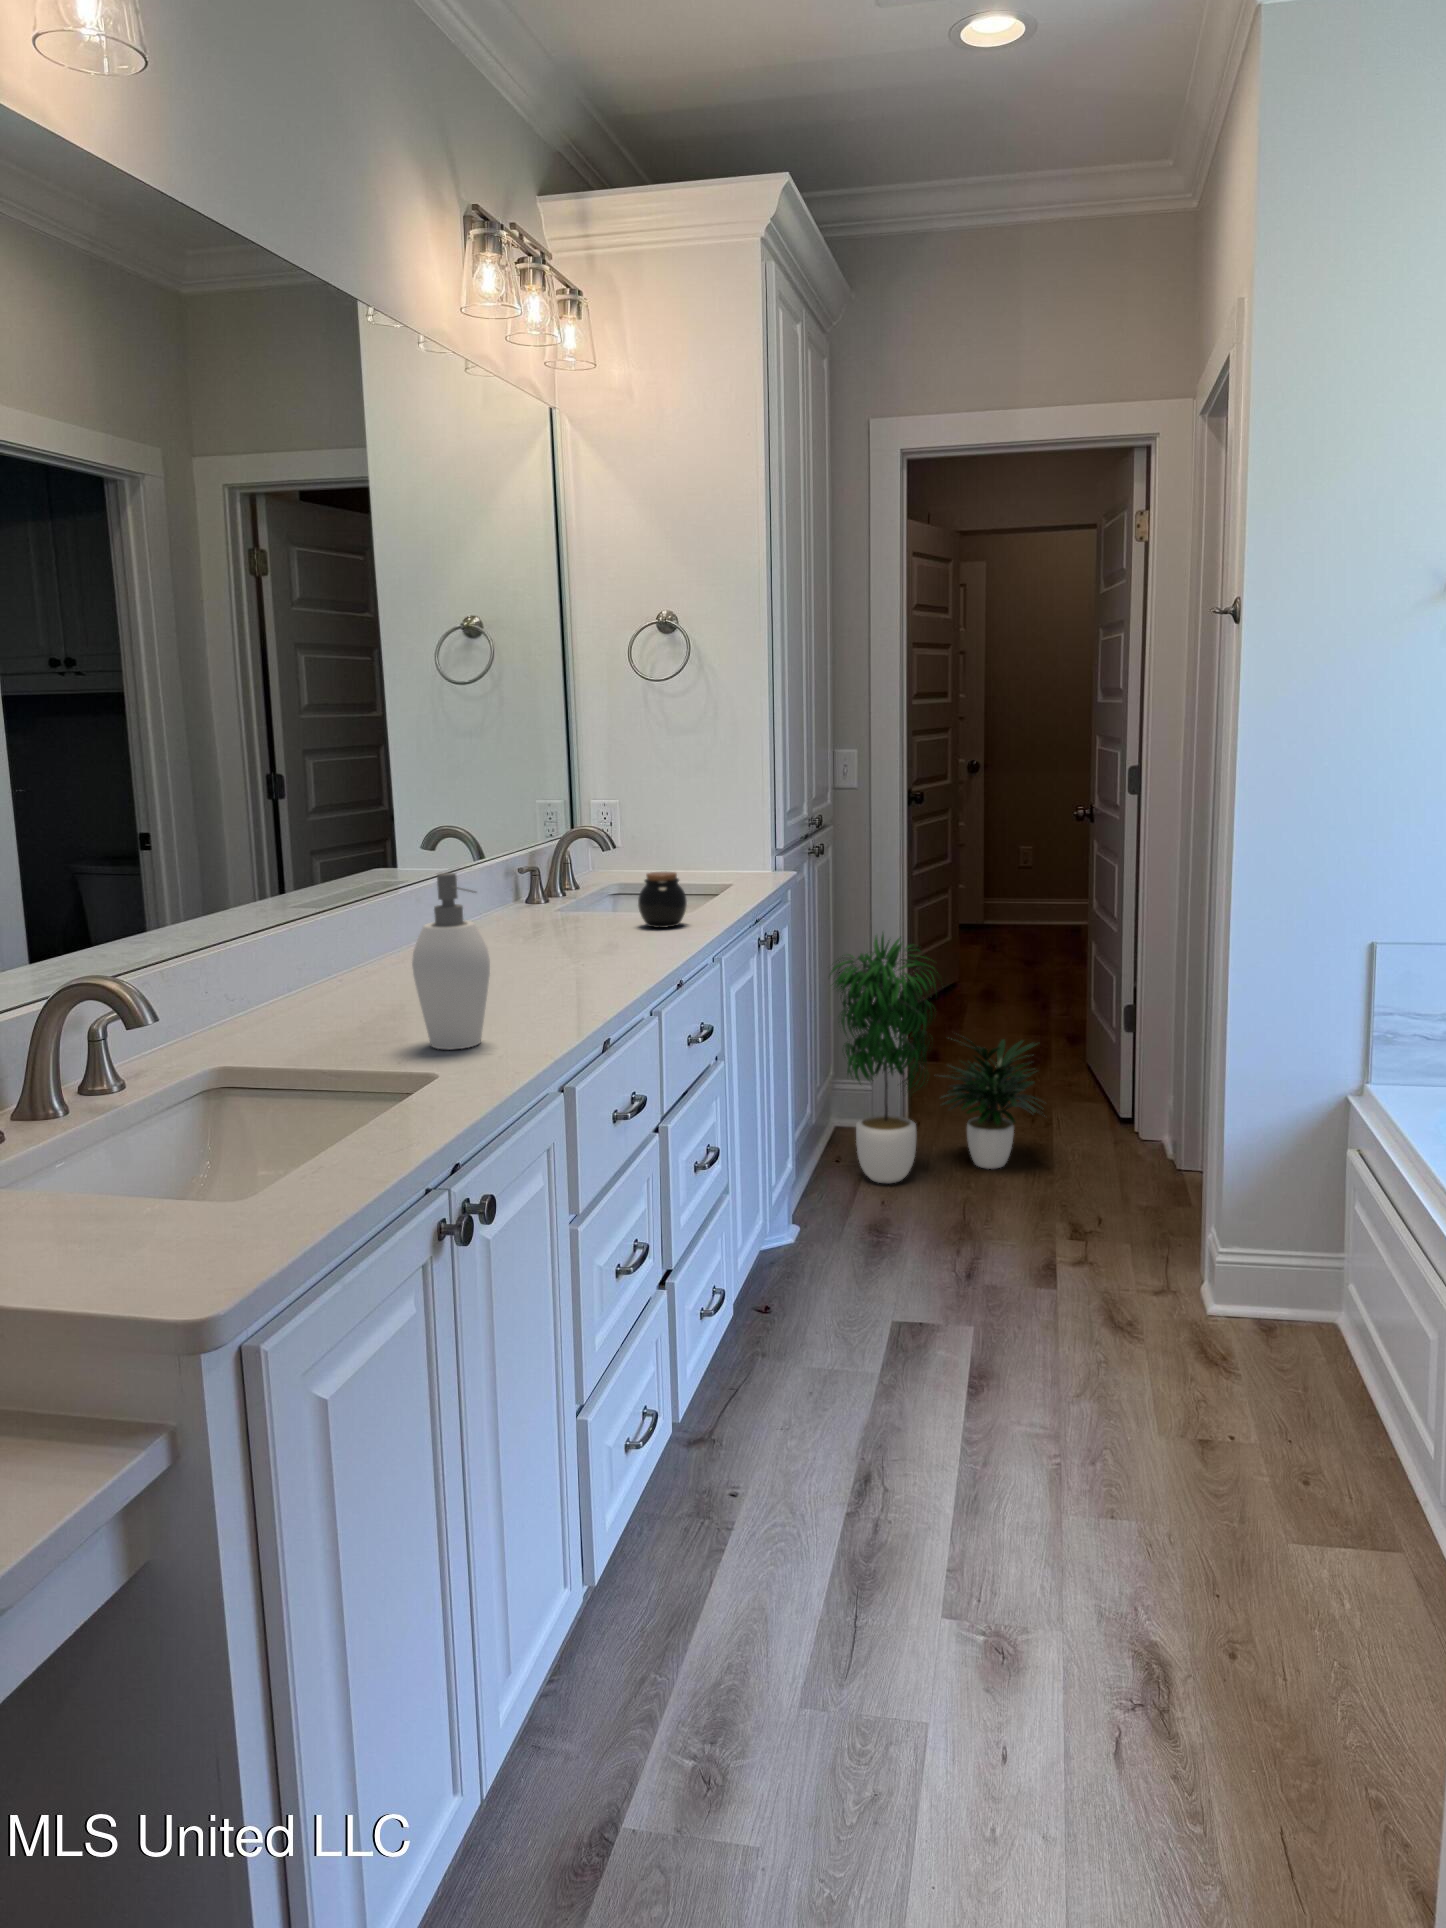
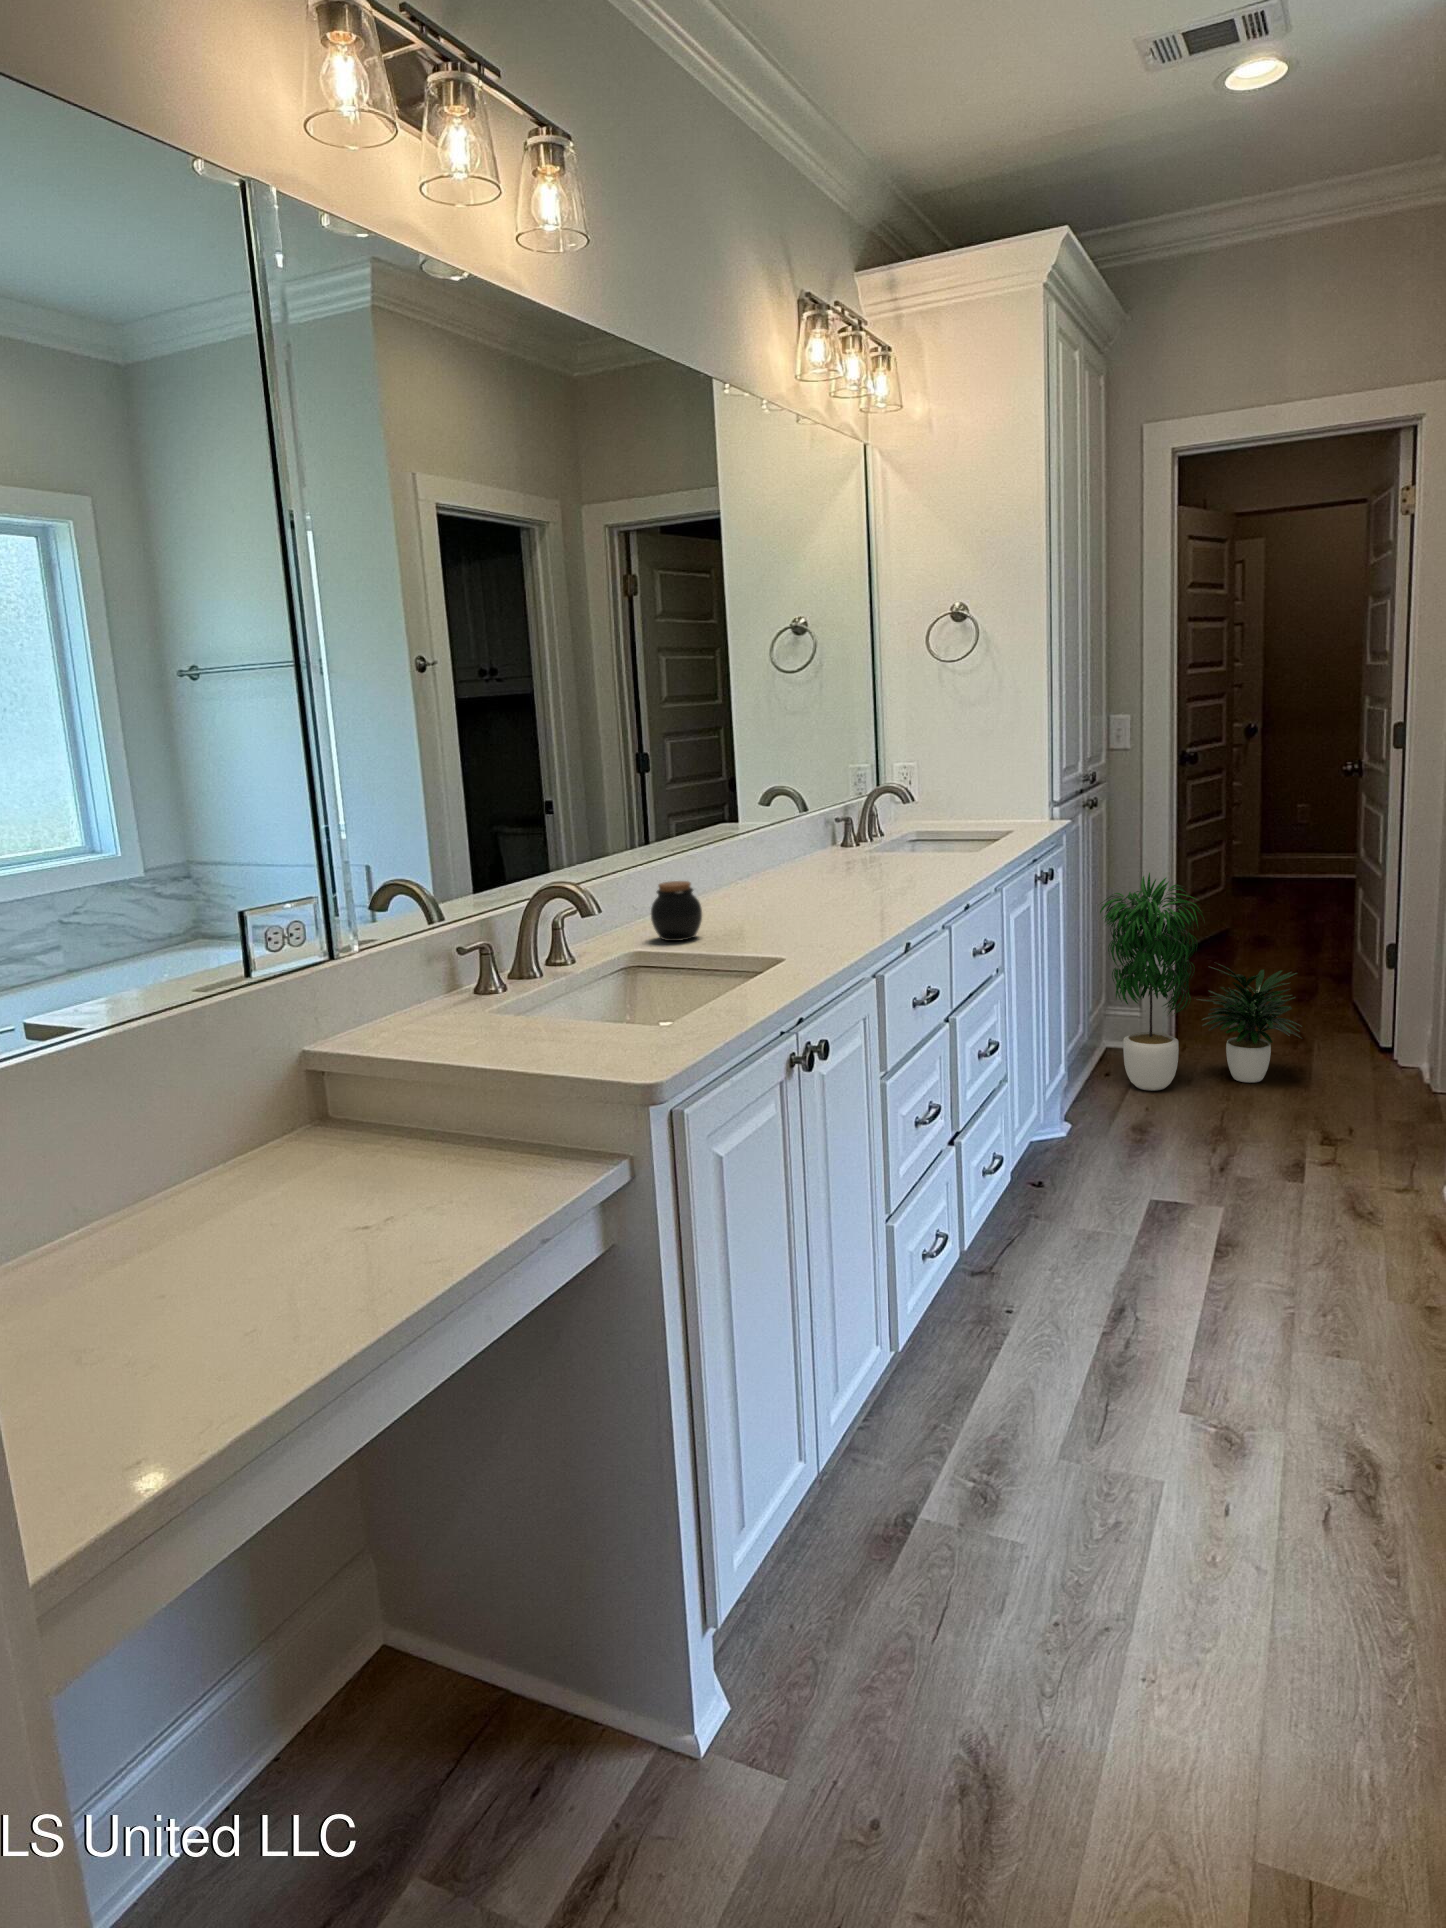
jar: present [638,872,687,928] -> present [651,881,702,941]
soap dispenser: present [412,873,490,1050] -> none [766,812,822,942]

